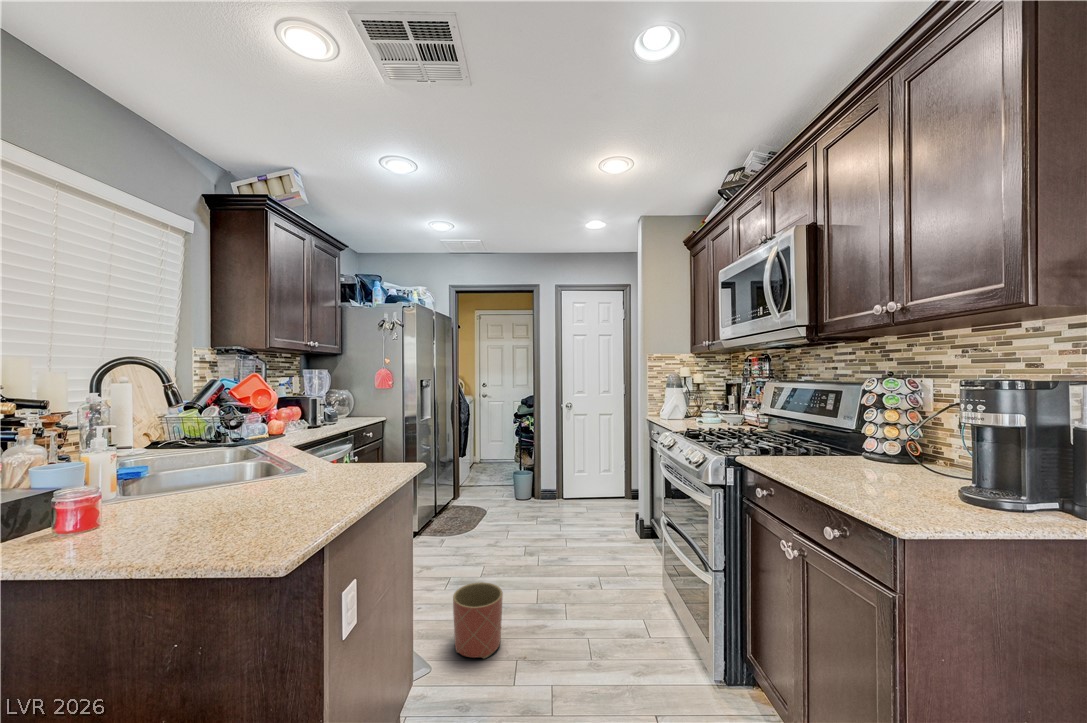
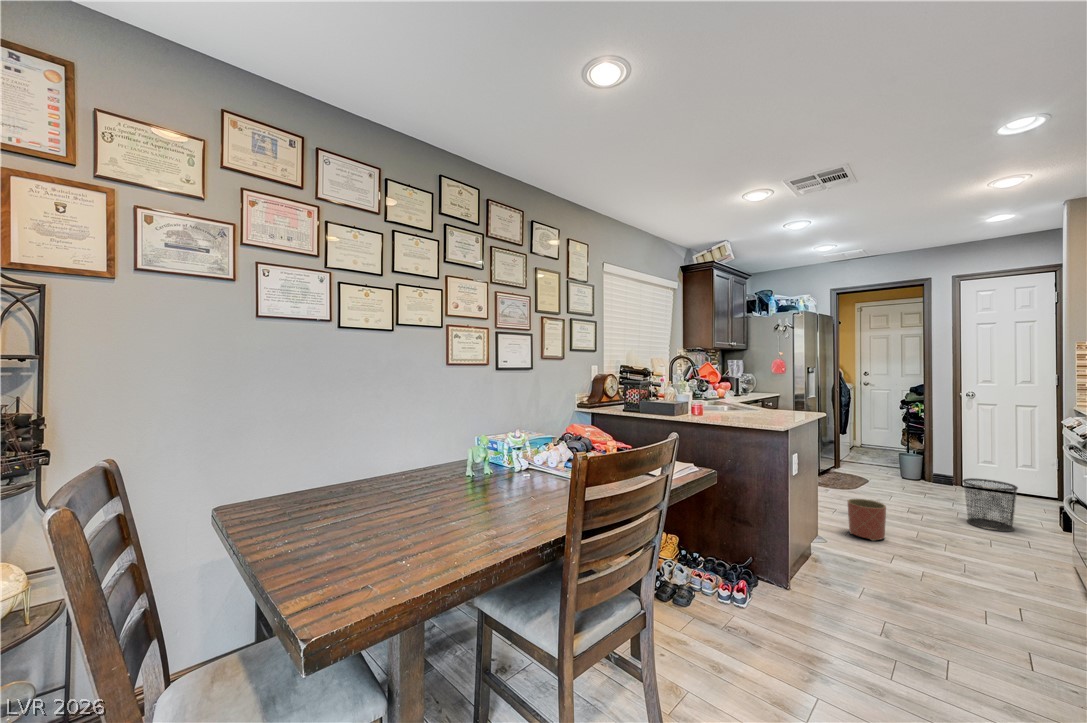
waste bin: none [573,506,619,570] -> present [963,478,1018,532]

